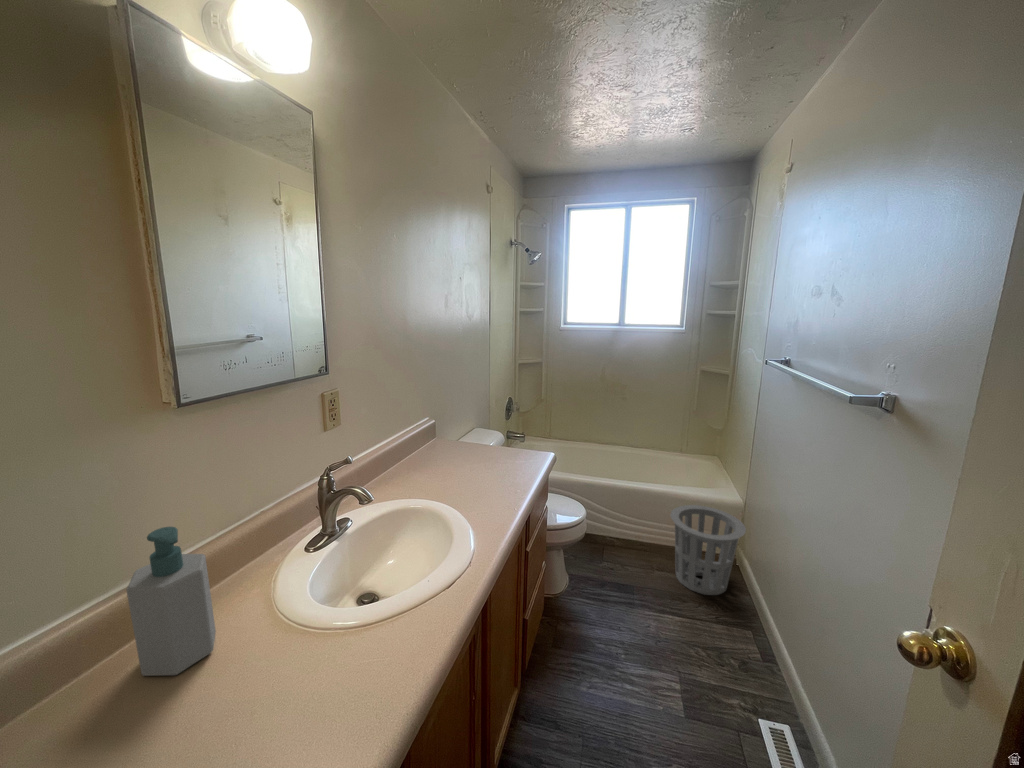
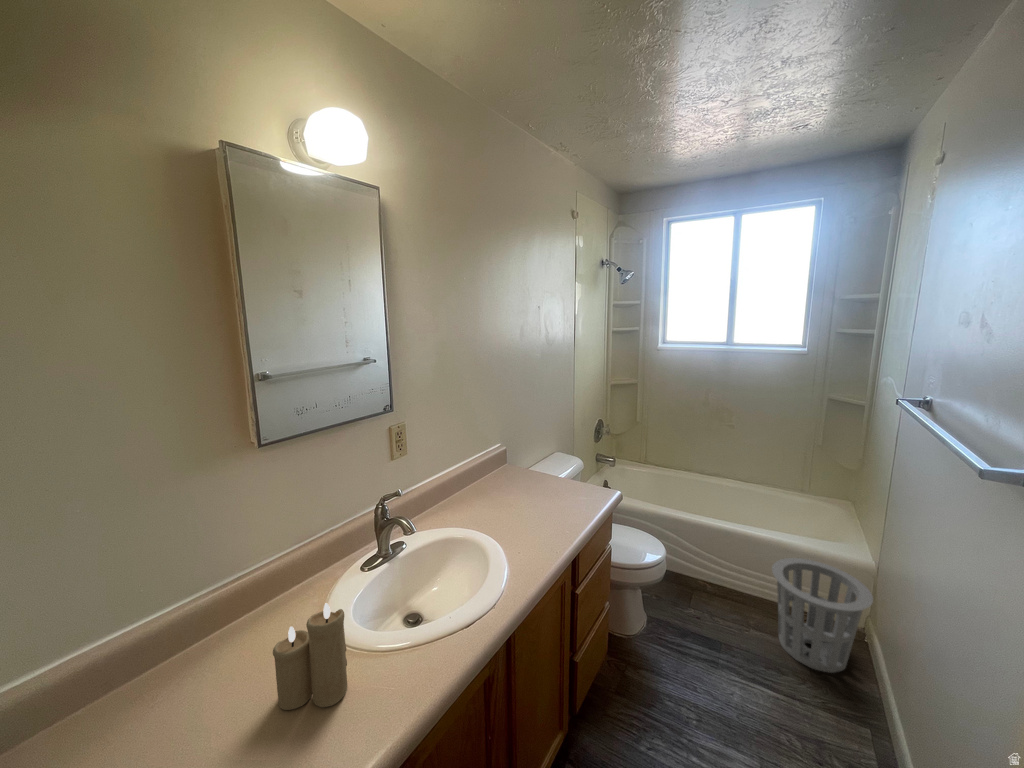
soap bottle: present [126,527,216,676] -> none [207,546,276,667]
candle: none [242,570,334,703] -> present [273,603,347,710]

